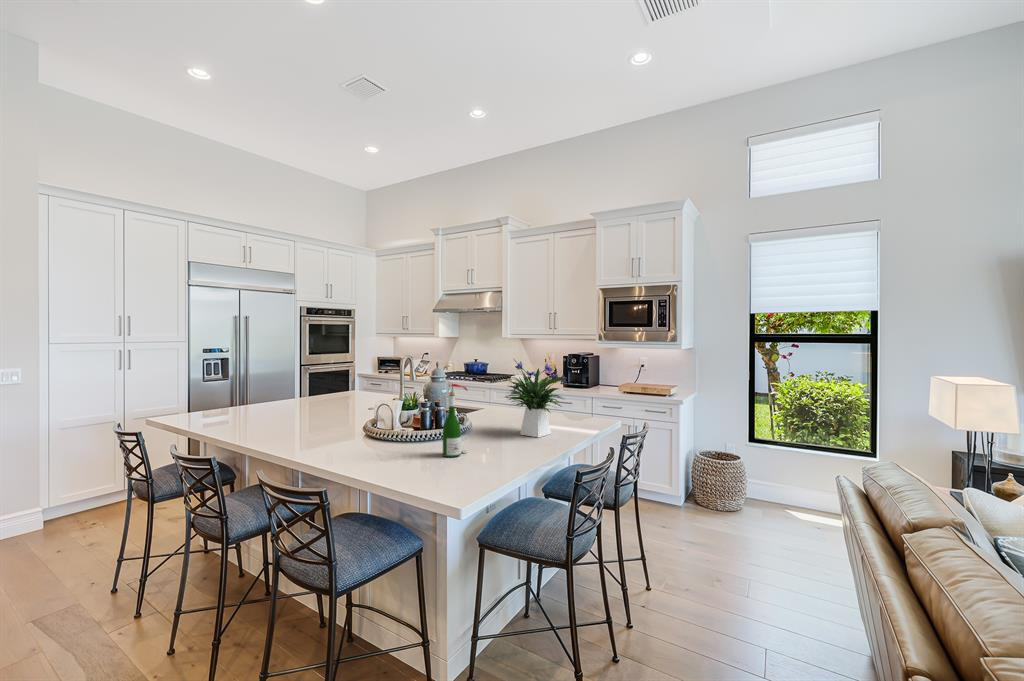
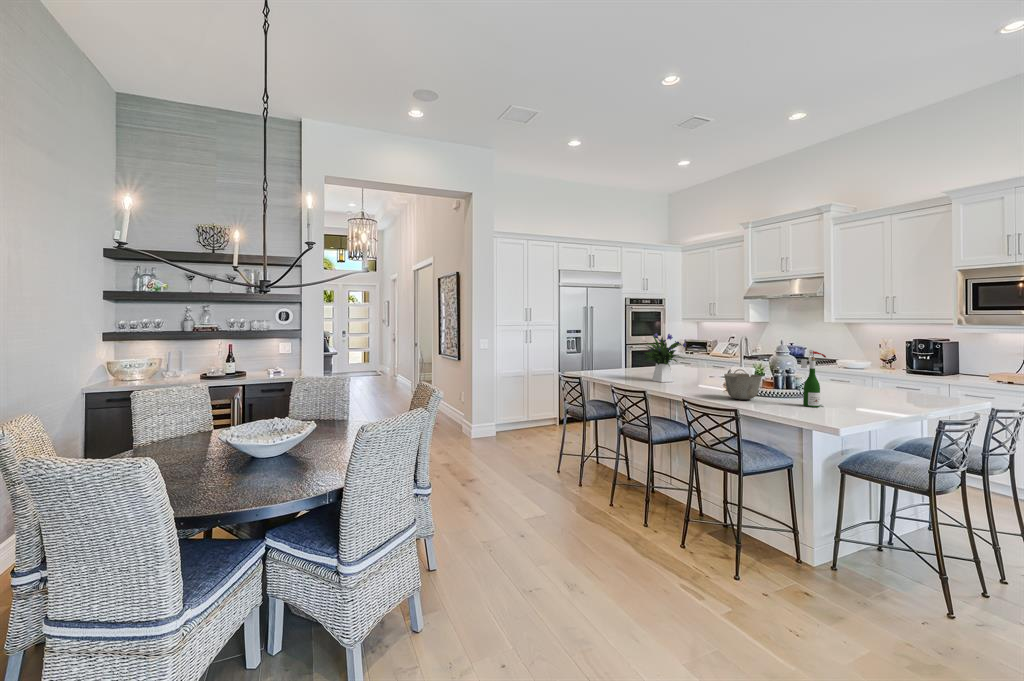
flower arrangement: present [508,360,567,438] -> present [644,333,686,382]
ceramic bowl: none [348,415,396,454] -> present [724,373,762,400]

